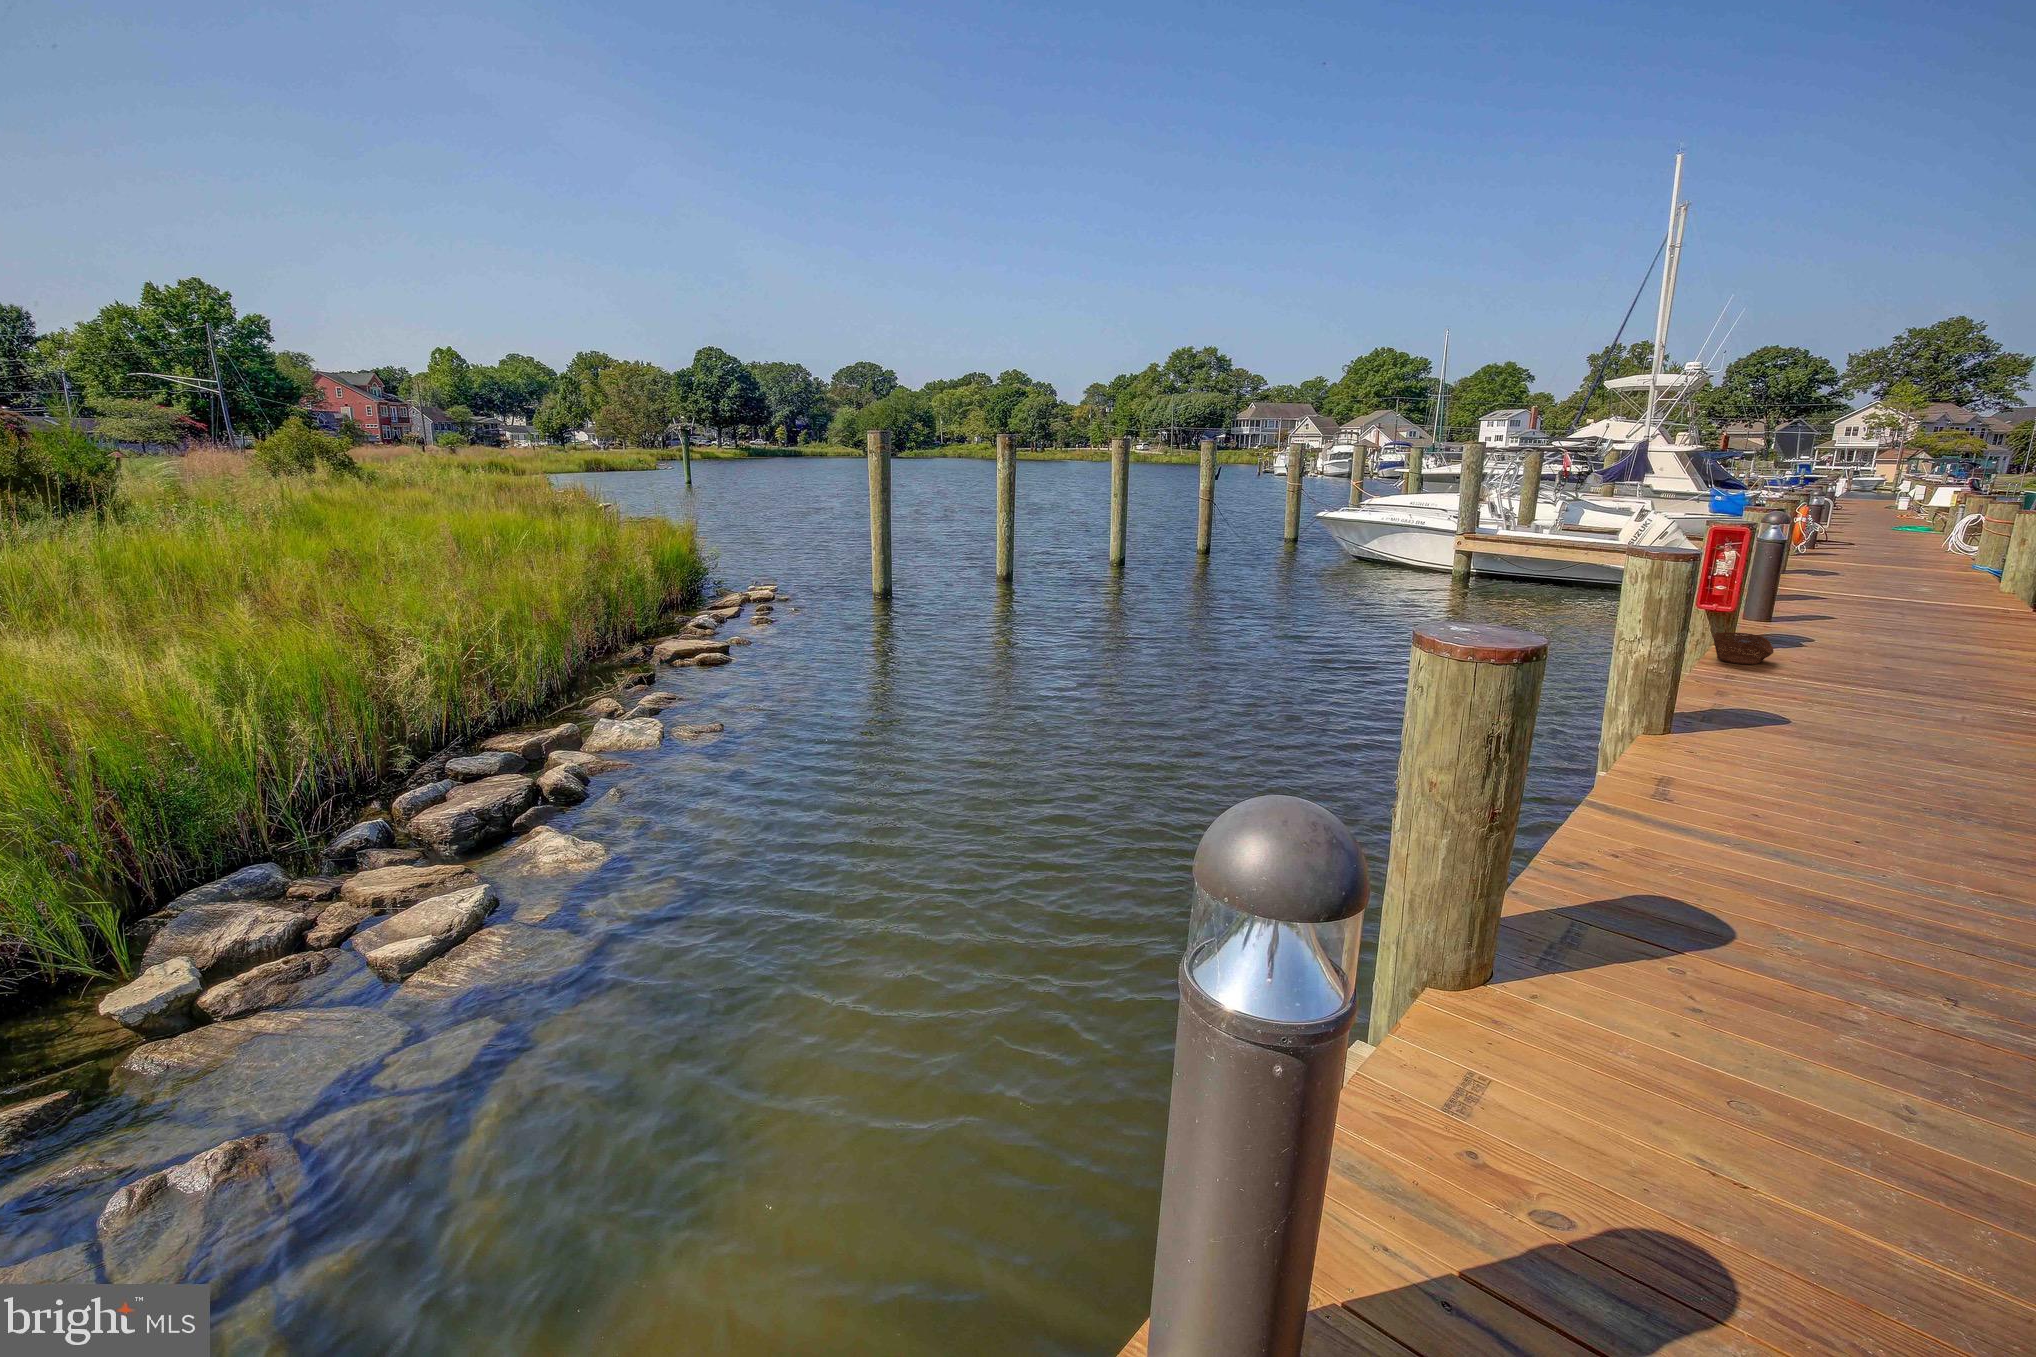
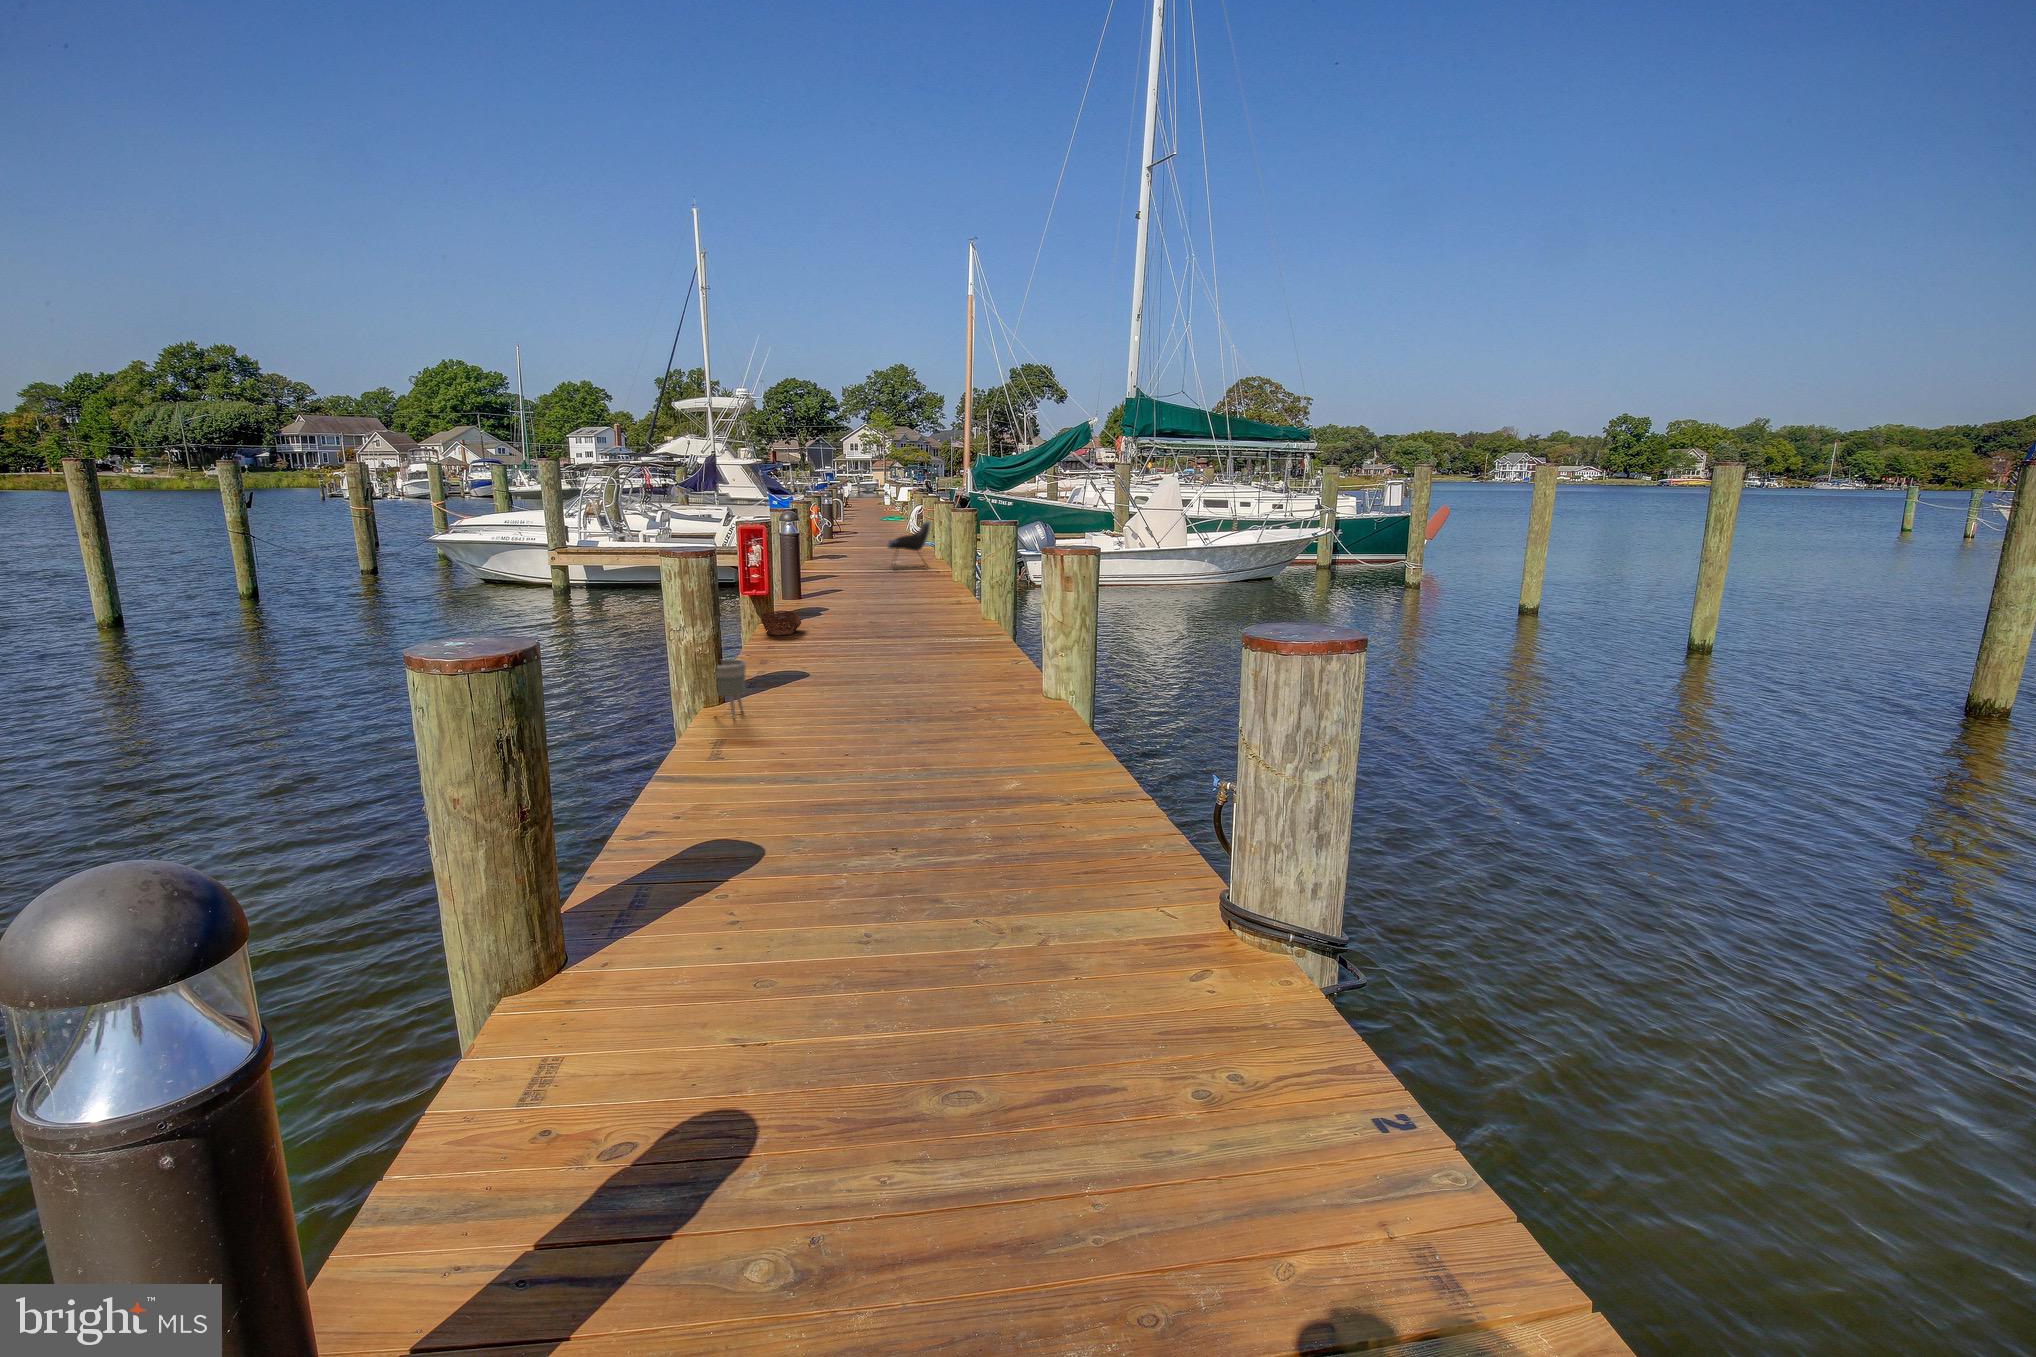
lounge chair: none [1921,533,2021,604] -> present [887,522,930,570]
planter: none [1648,683,1711,757] -> present [716,659,746,718]

